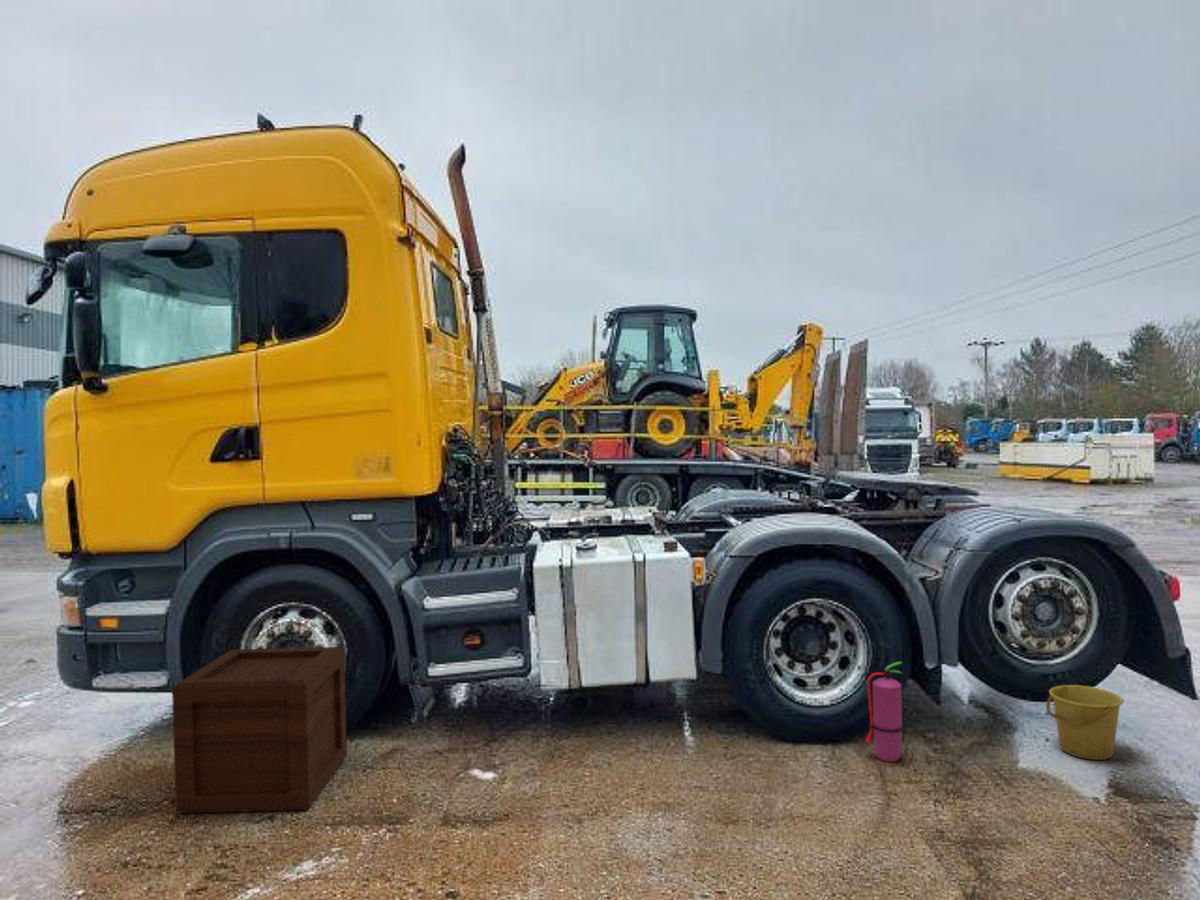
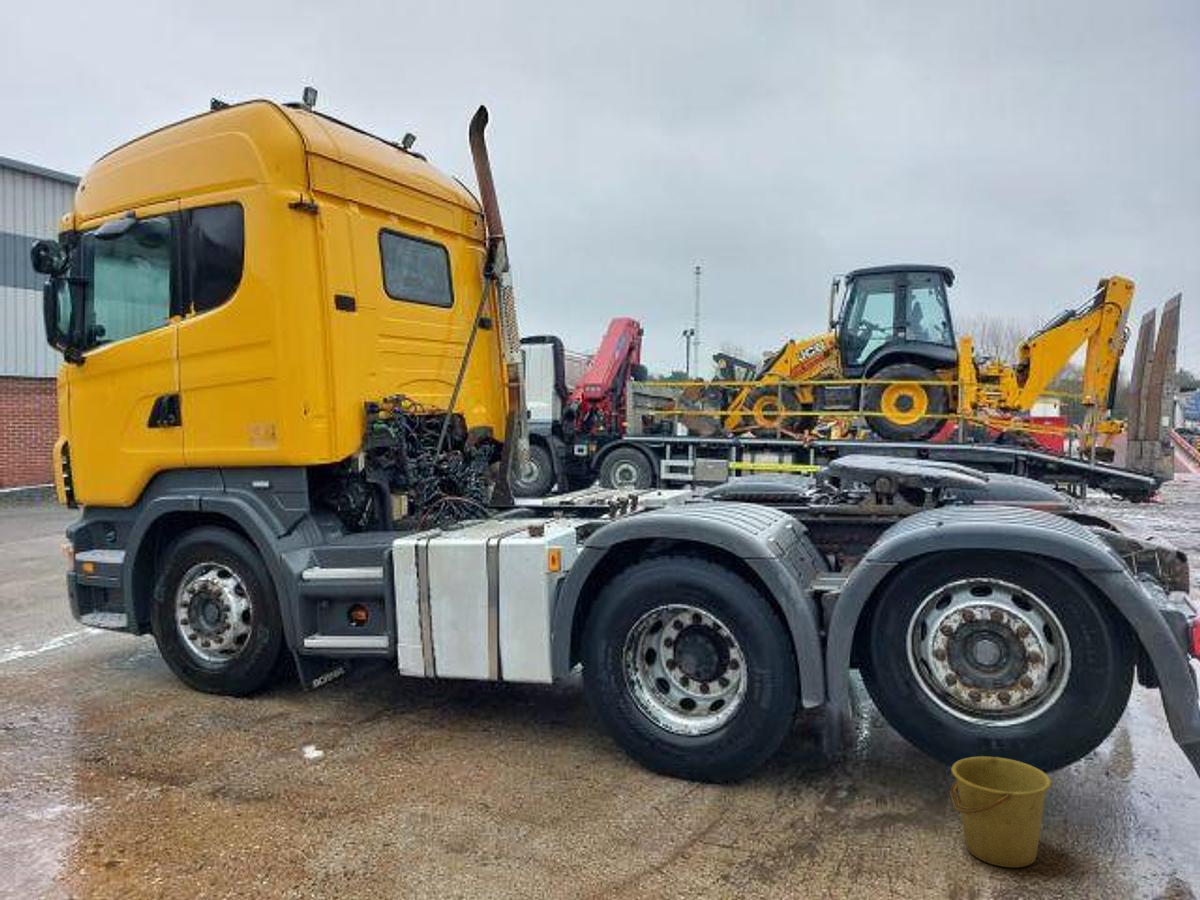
wooden crate: present [172,647,347,813] -> none [70,599,246,746]
fire extinguisher: present [866,662,903,762] -> none [699,691,742,812]

